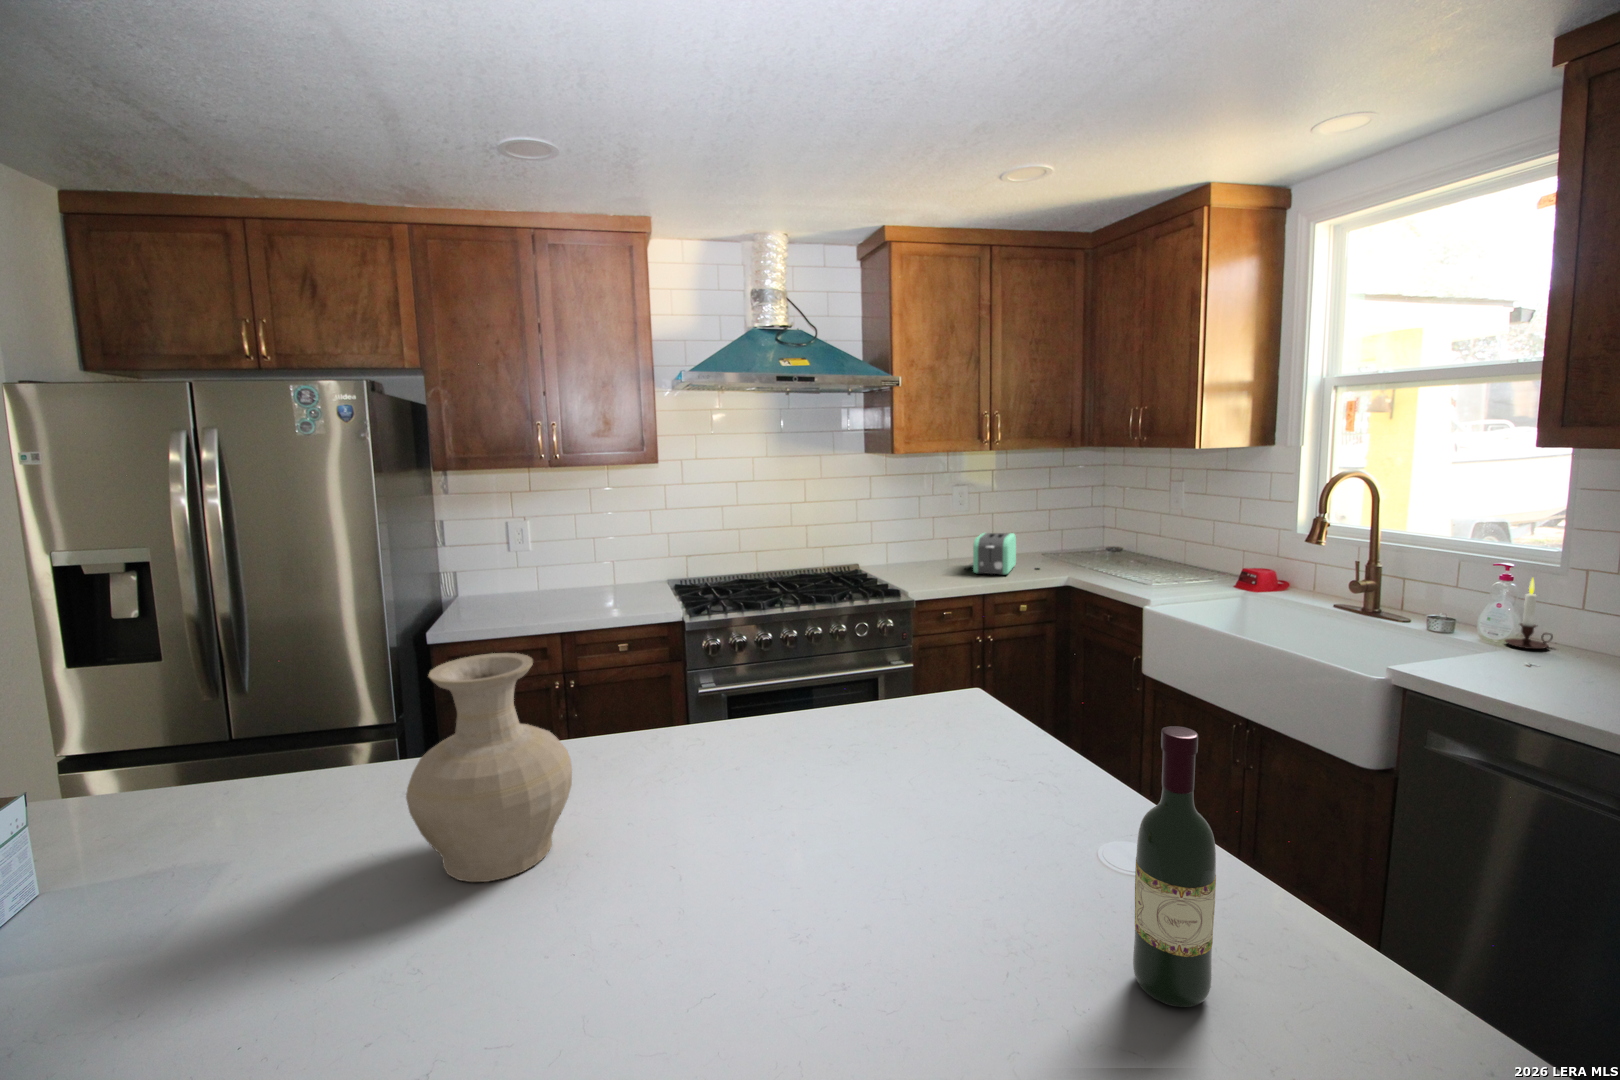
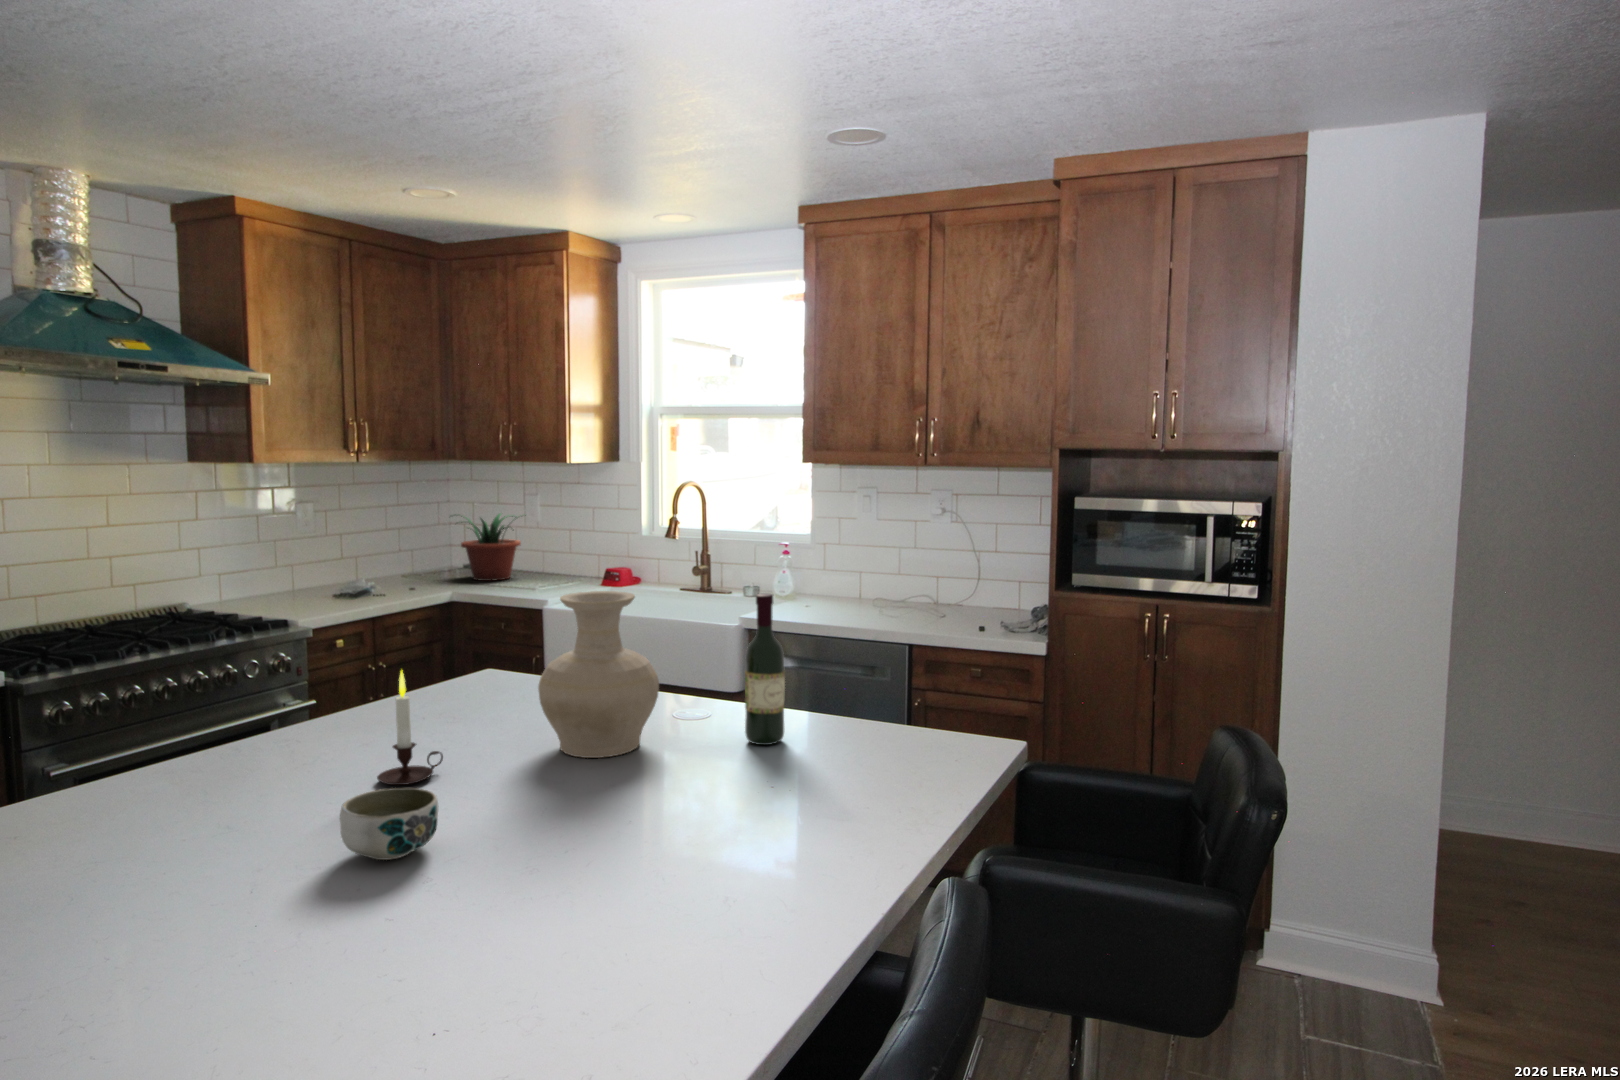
potted plant: none [1086,498,1163,567] -> present [461,514,521,581]
toaster: present [973,533,1016,575] -> none [345,553,390,598]
candle: present [1505,578,1553,649] -> present [377,671,443,785]
vase: present [406,653,572,882] -> present [538,591,659,758]
bowl: none [446,892,566,1006] -> present [340,788,439,860]

